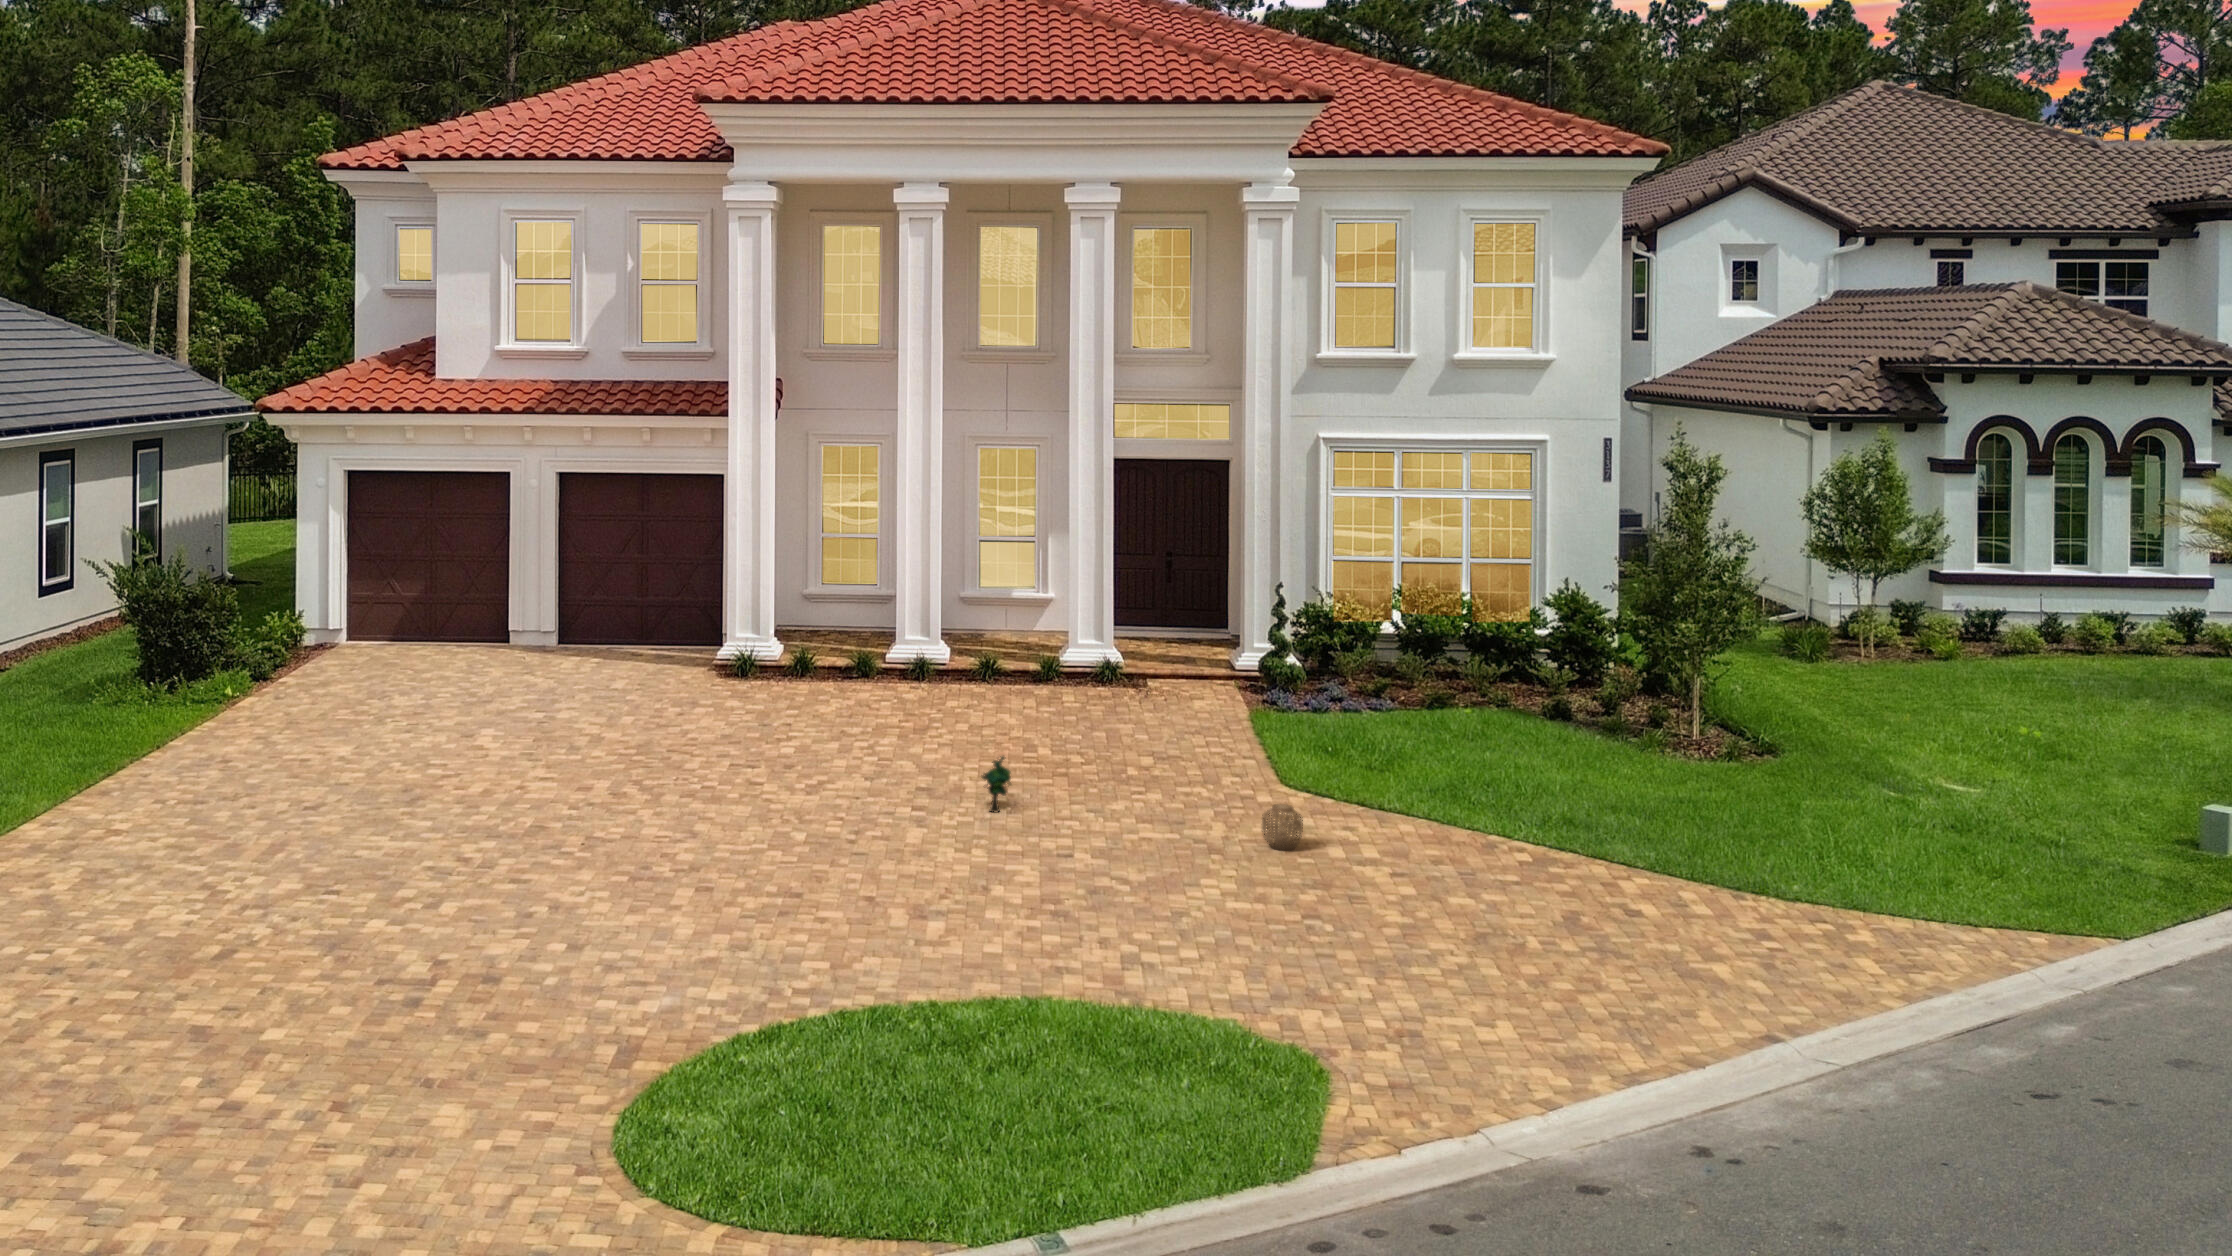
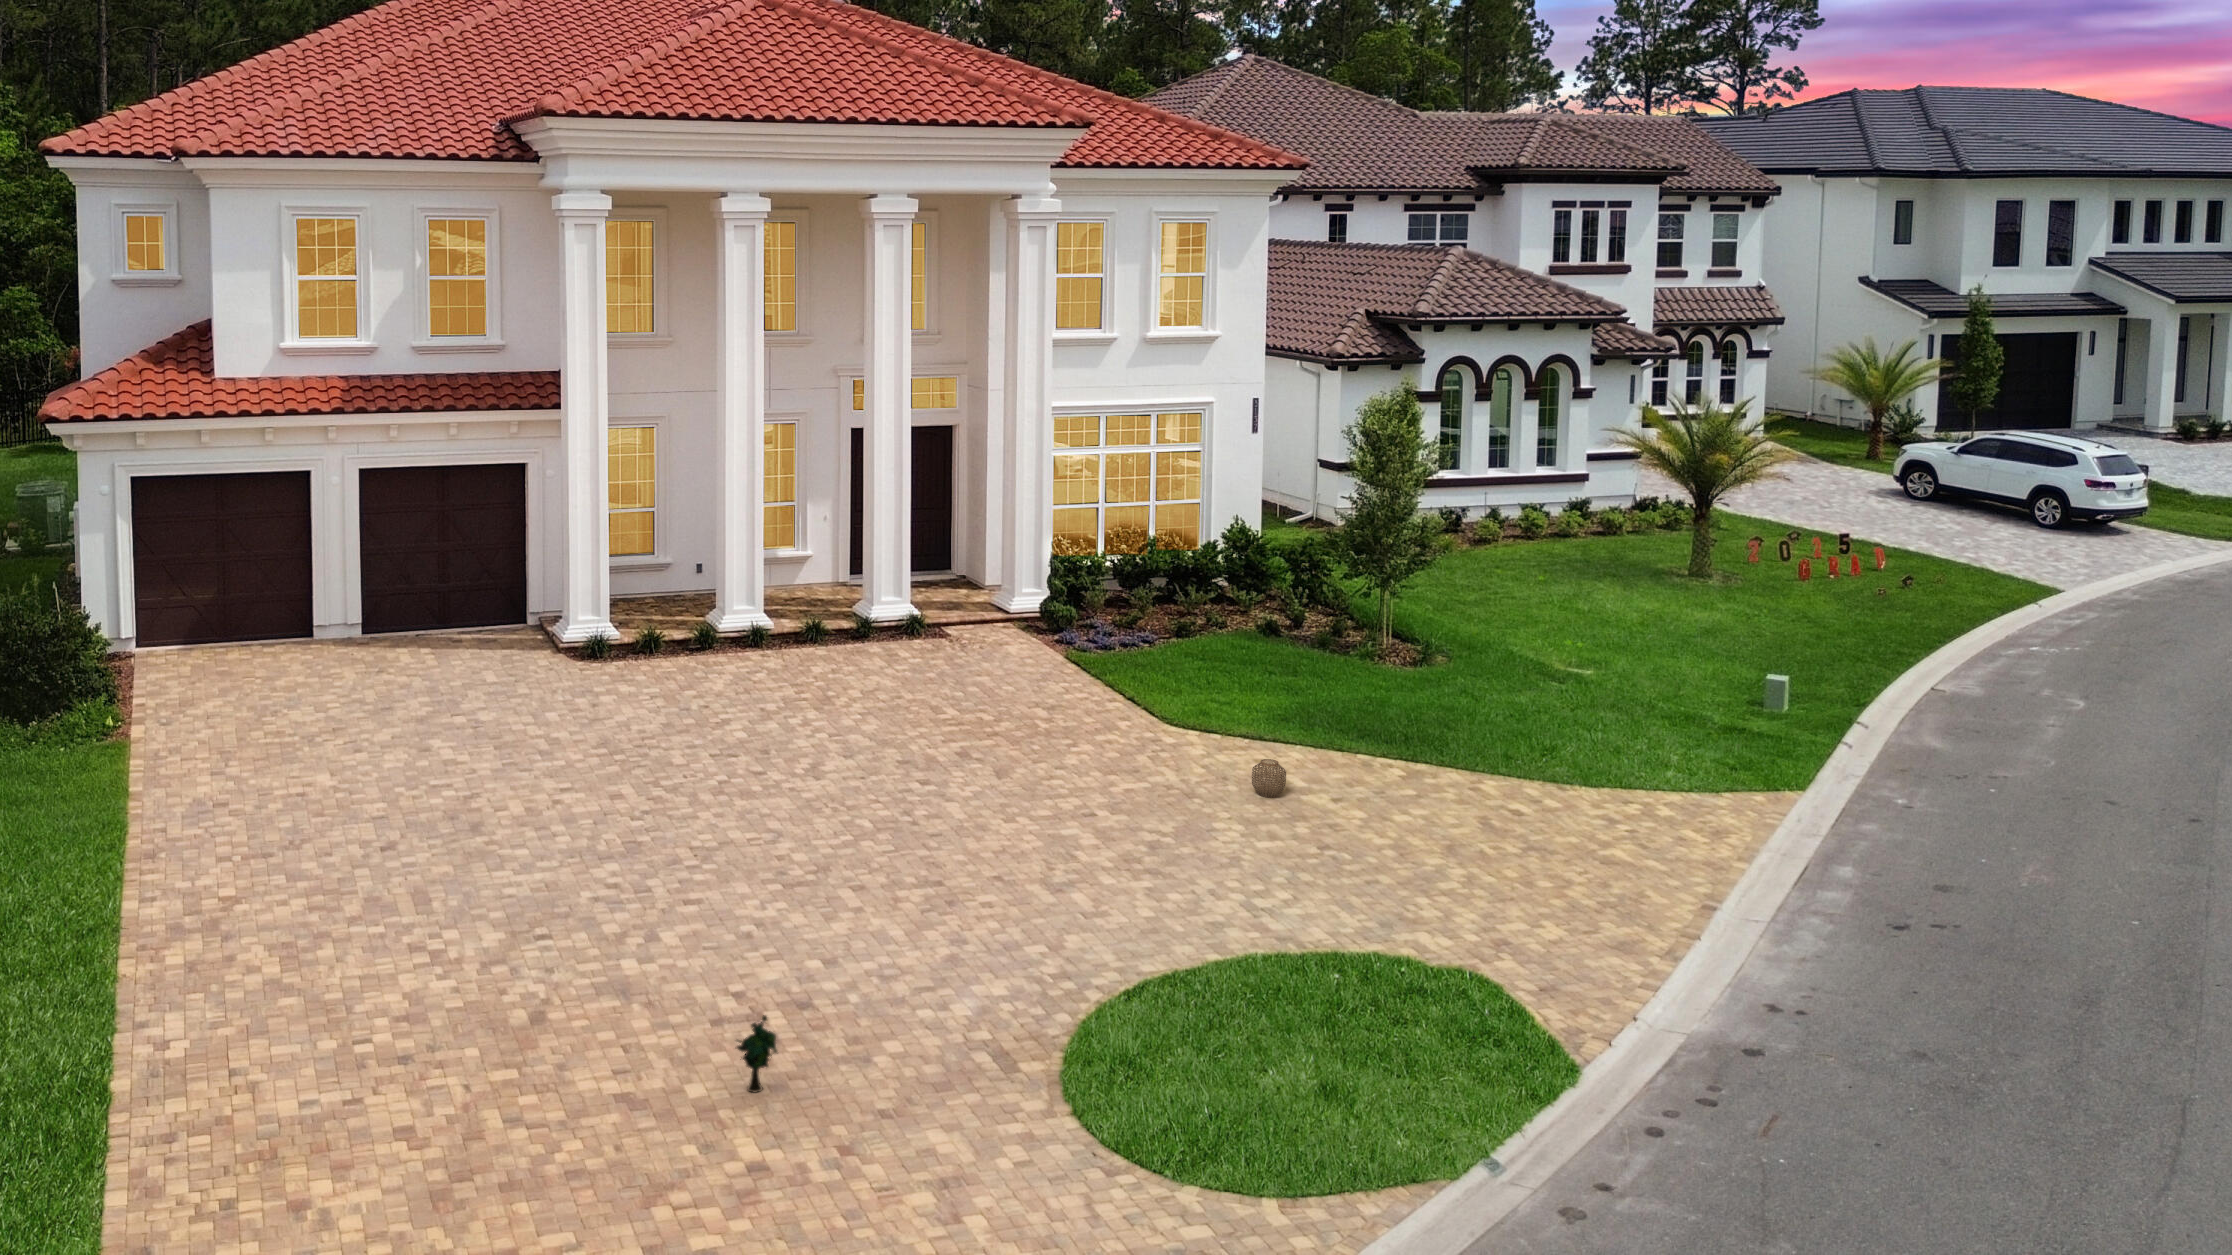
decorative plant: present [982,756,1011,813] -> present [737,1015,777,1092]

